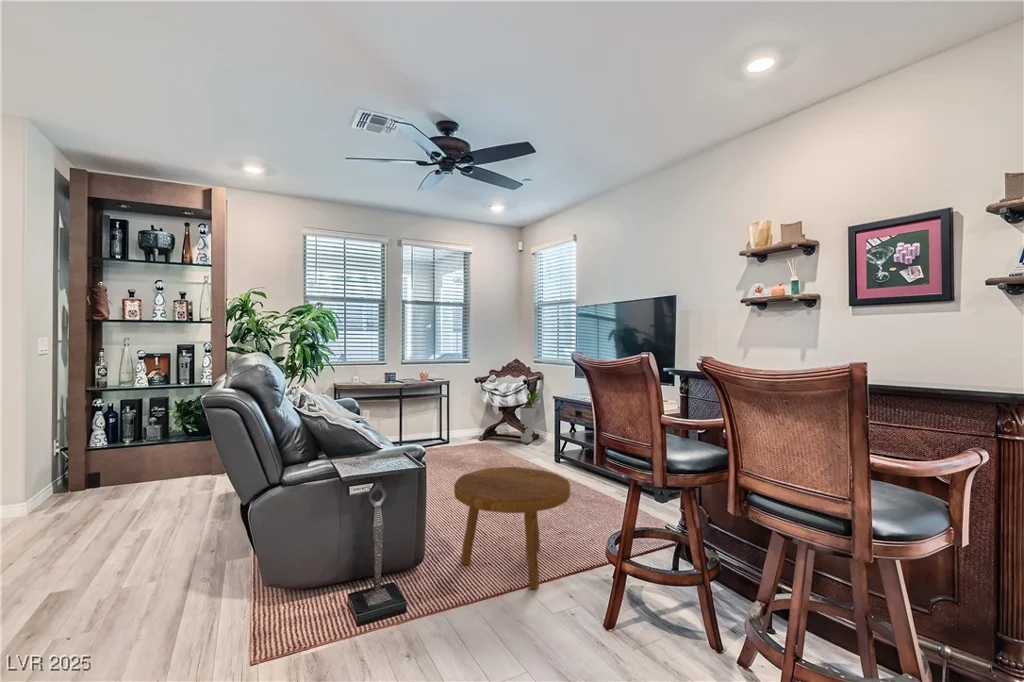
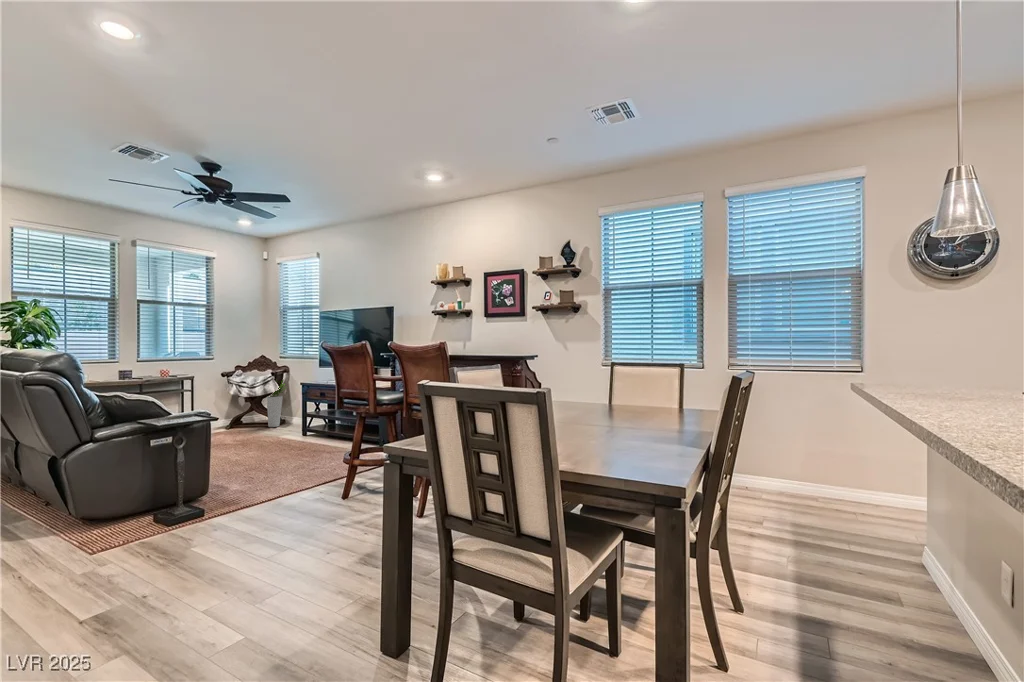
footstool: present [454,467,570,589] -> none [231,426,317,495]

